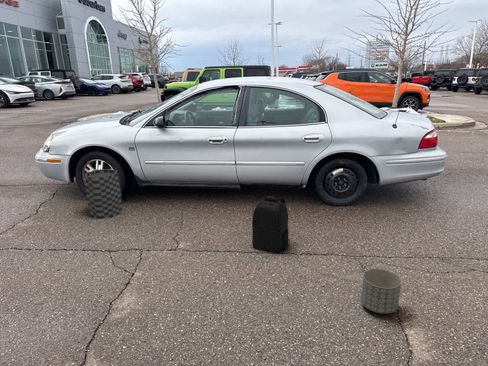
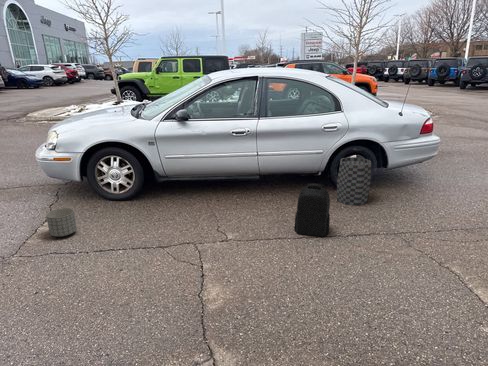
trash can: present [85,169,122,219] -> present [337,157,371,206]
planter: present [361,269,401,314] -> present [46,208,77,237]

